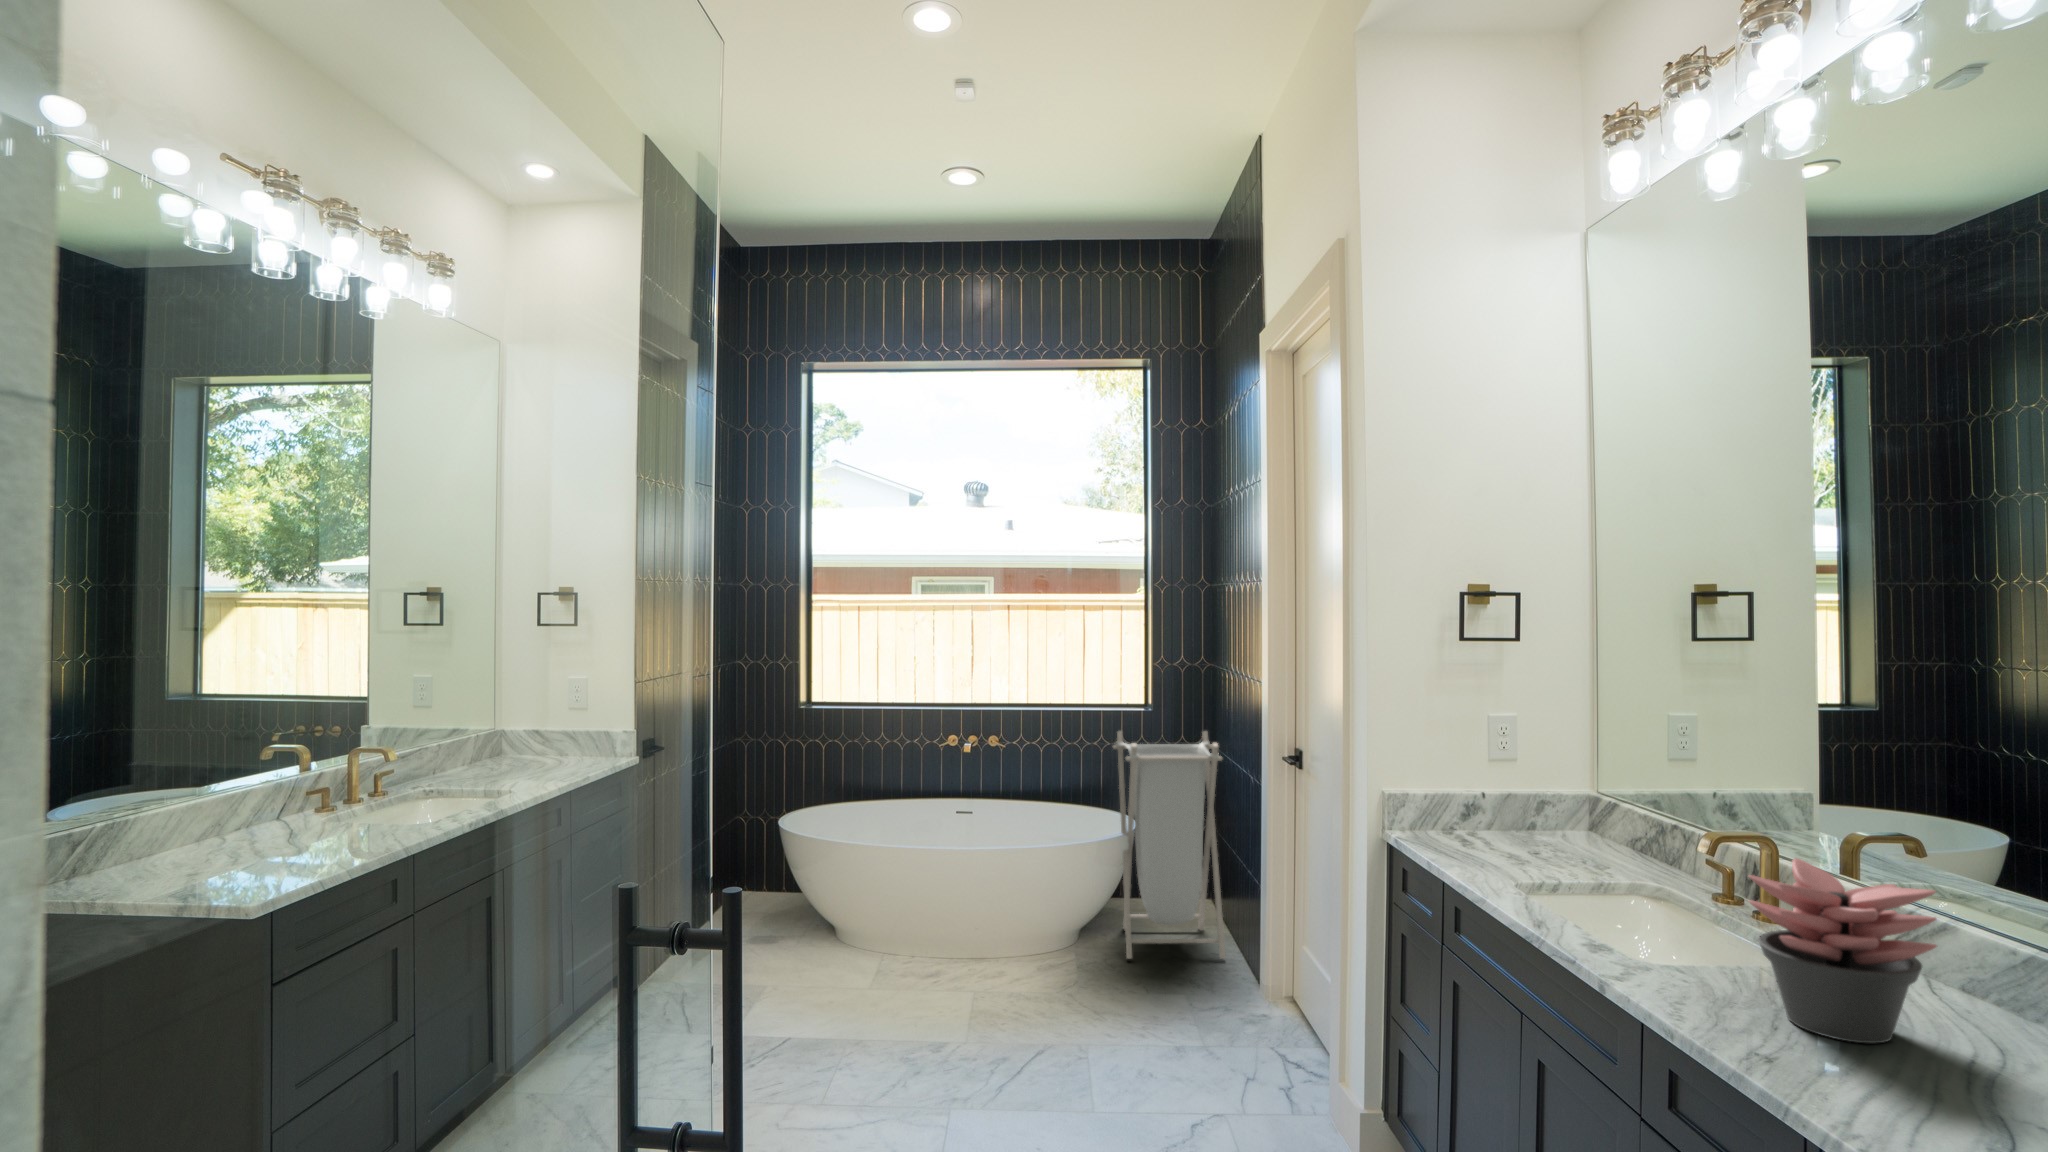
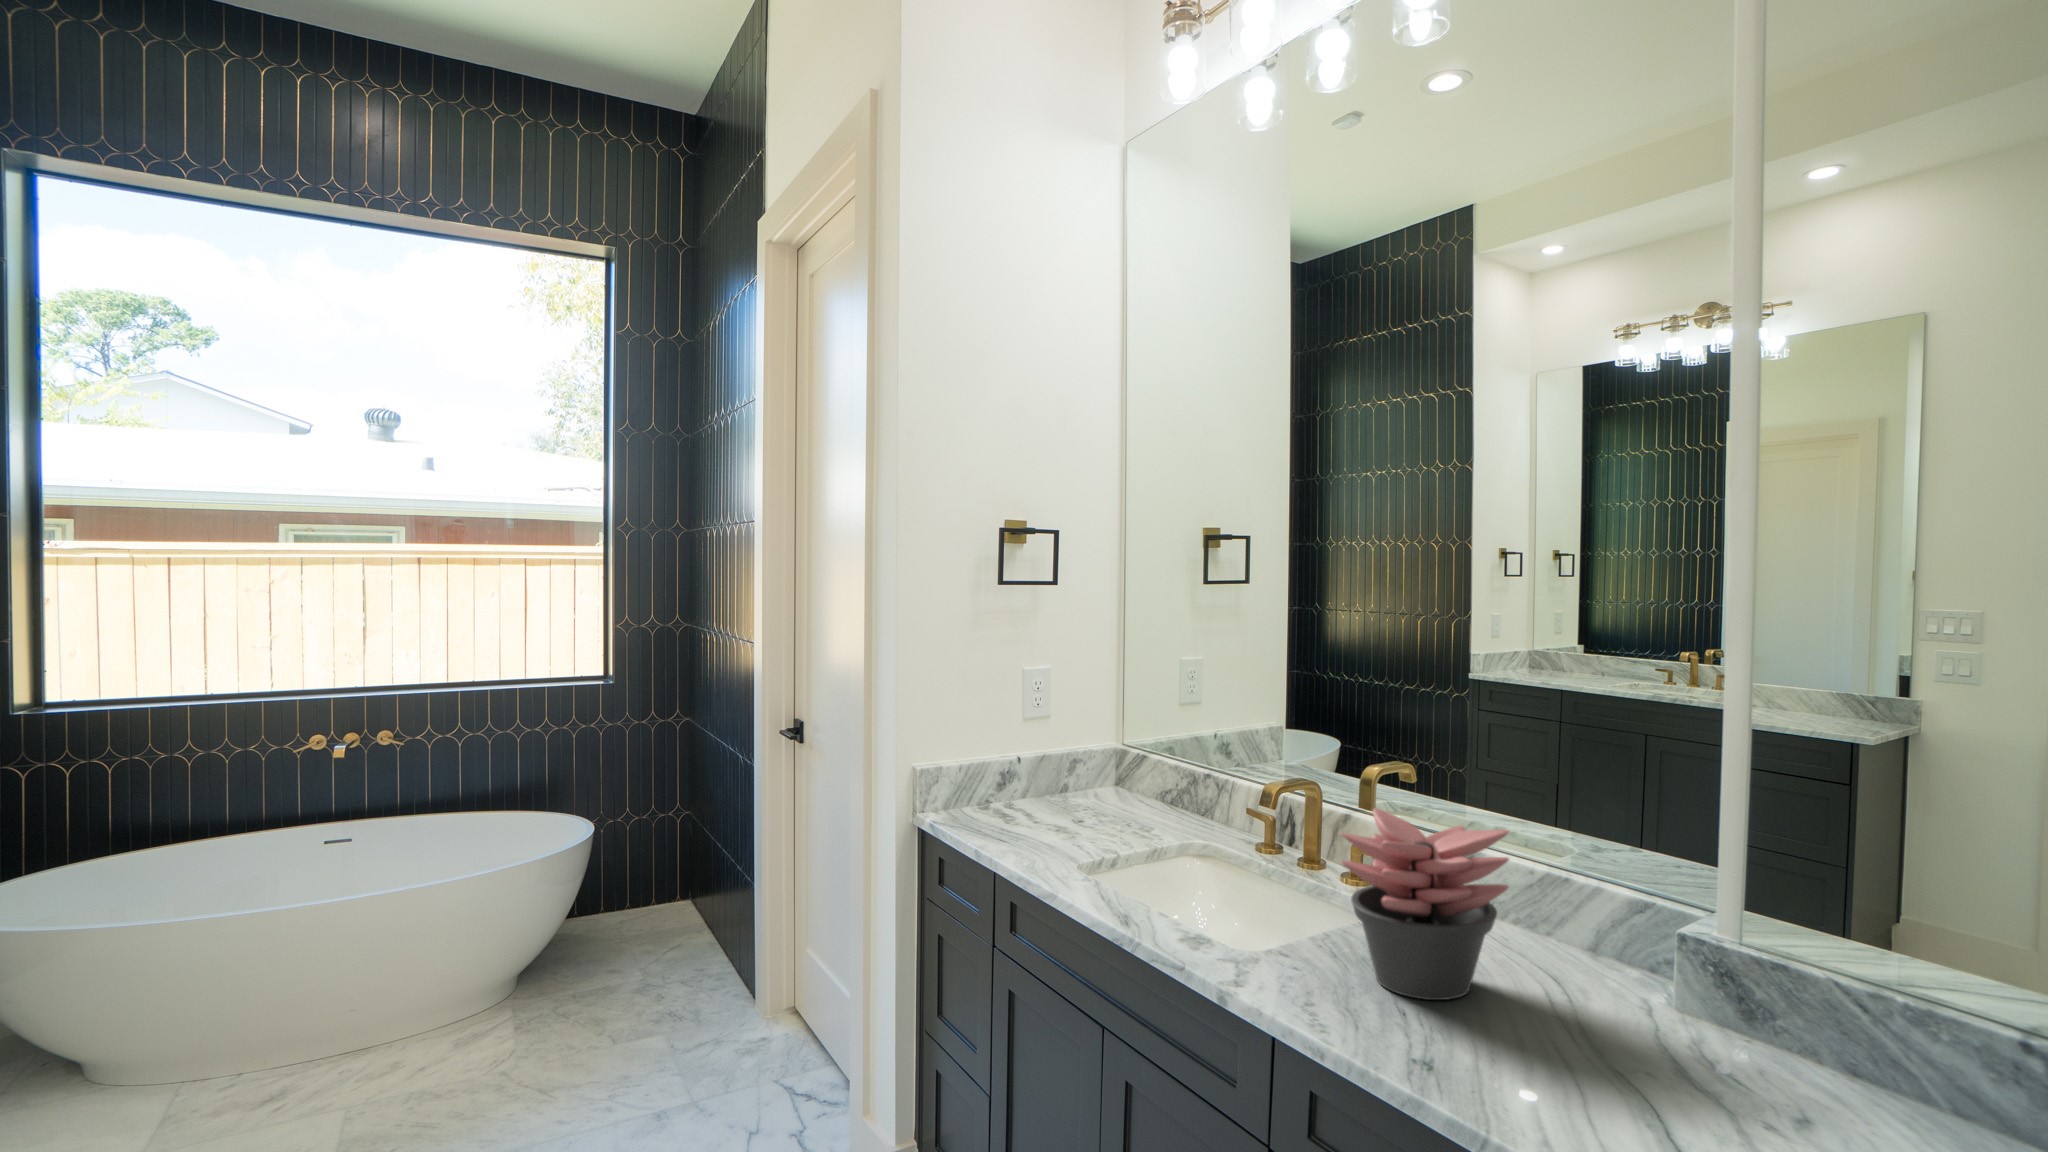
laundry hamper: present [1113,731,1226,959] -> none [560,705,711,999]

